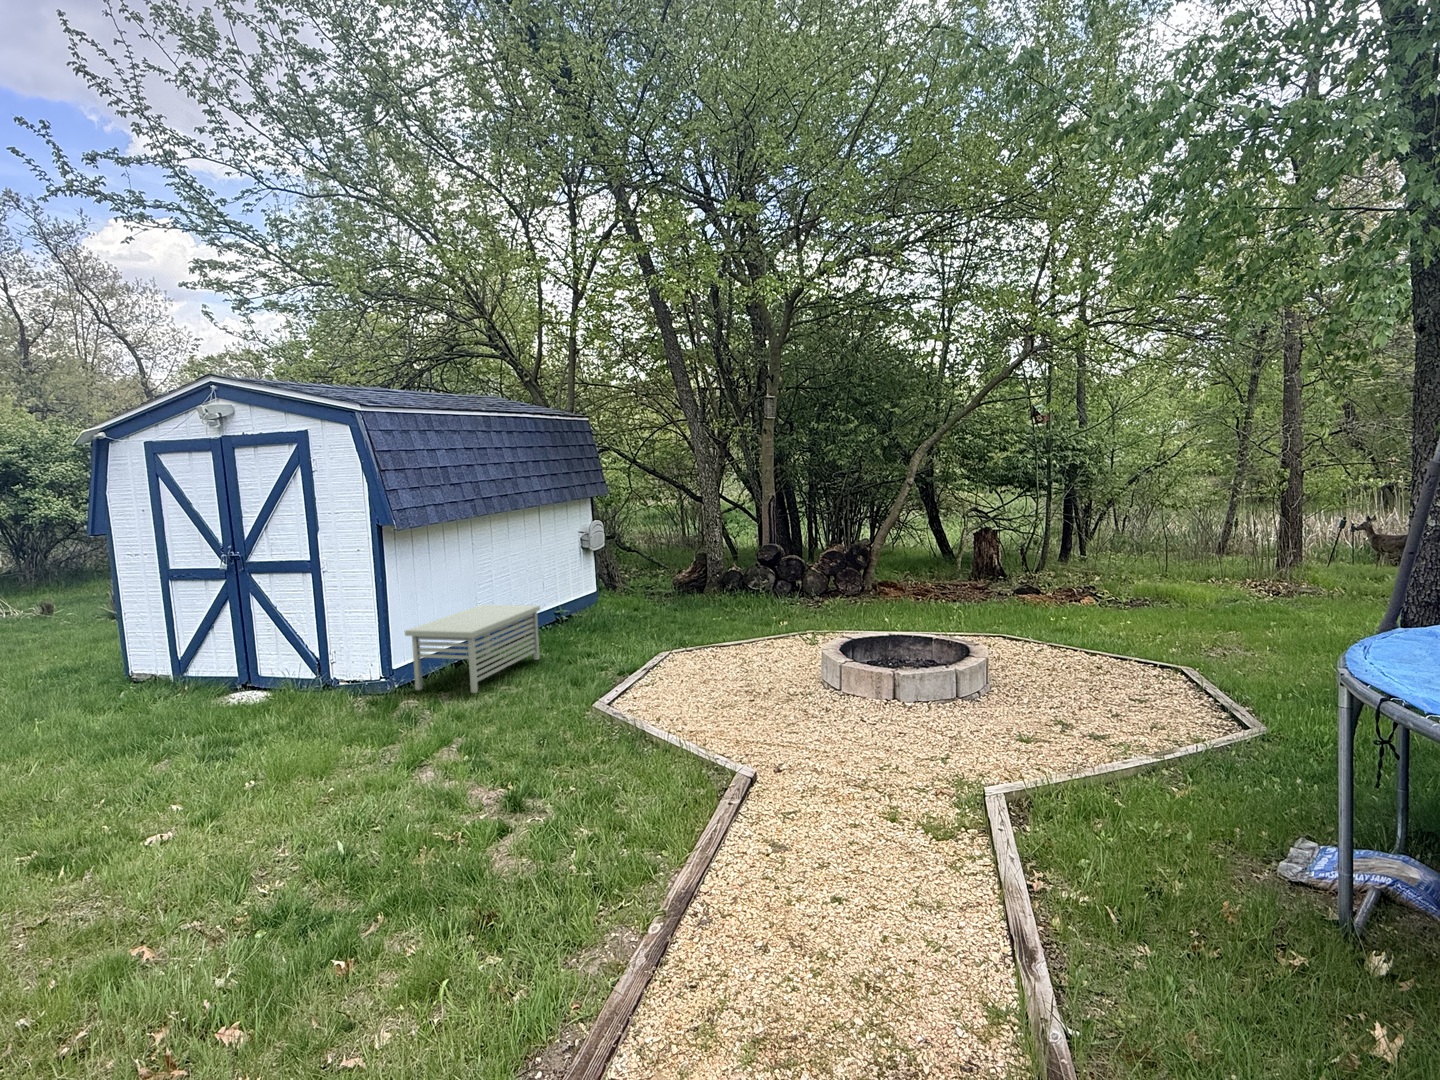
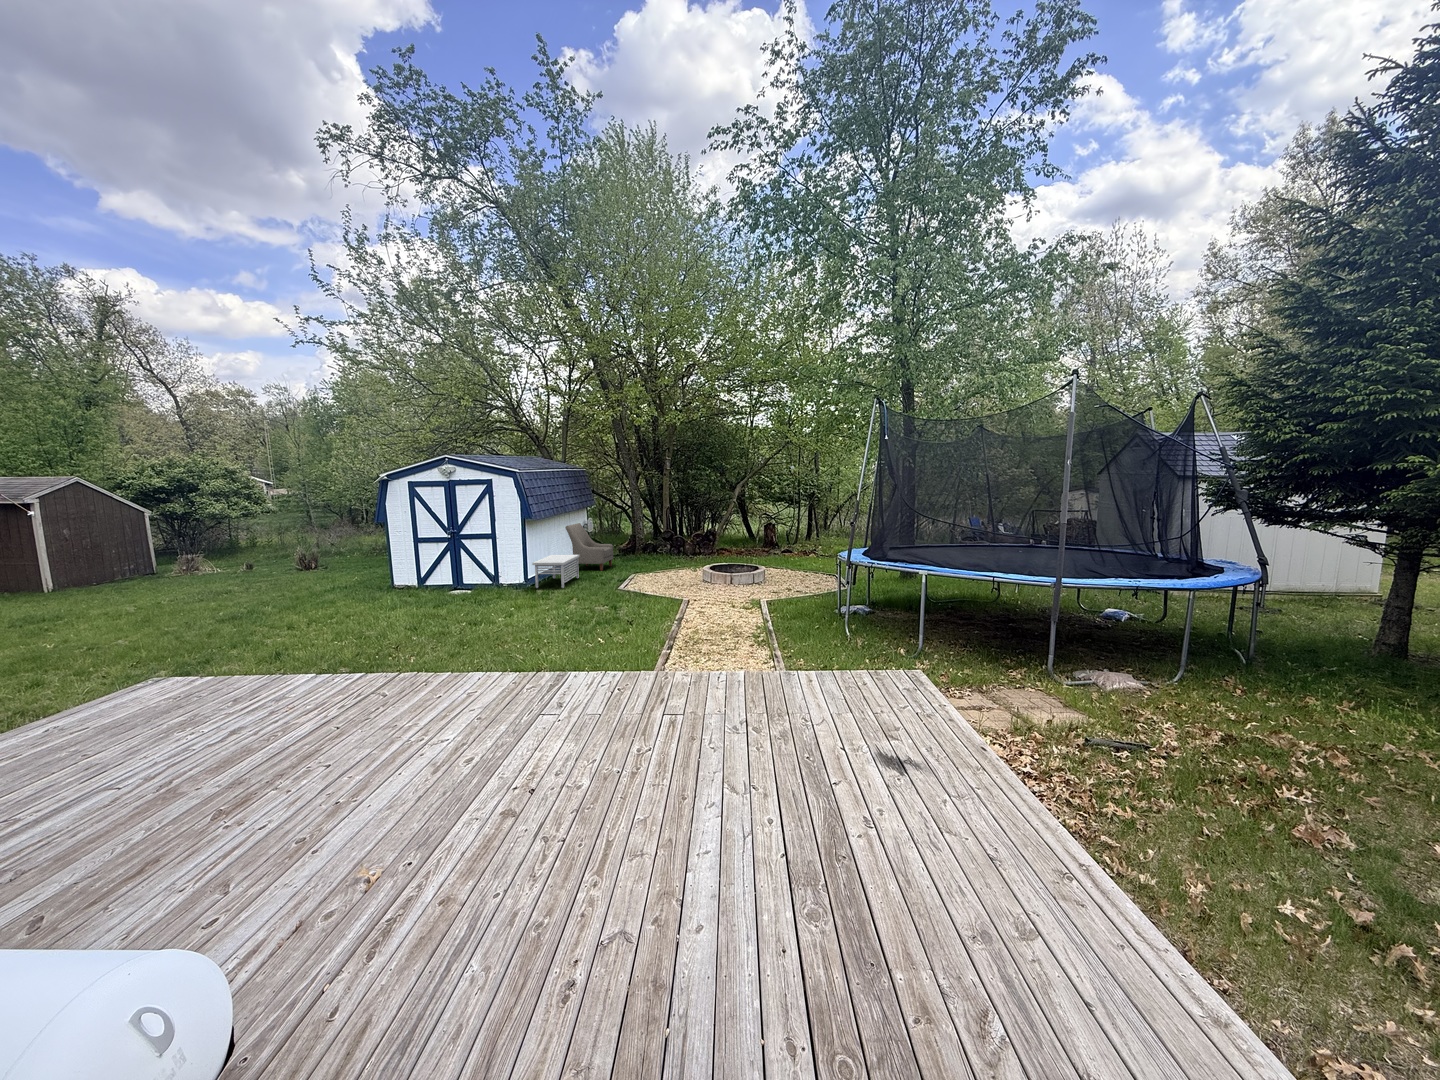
chair: none [532,531,640,637] -> present [565,523,613,571]

